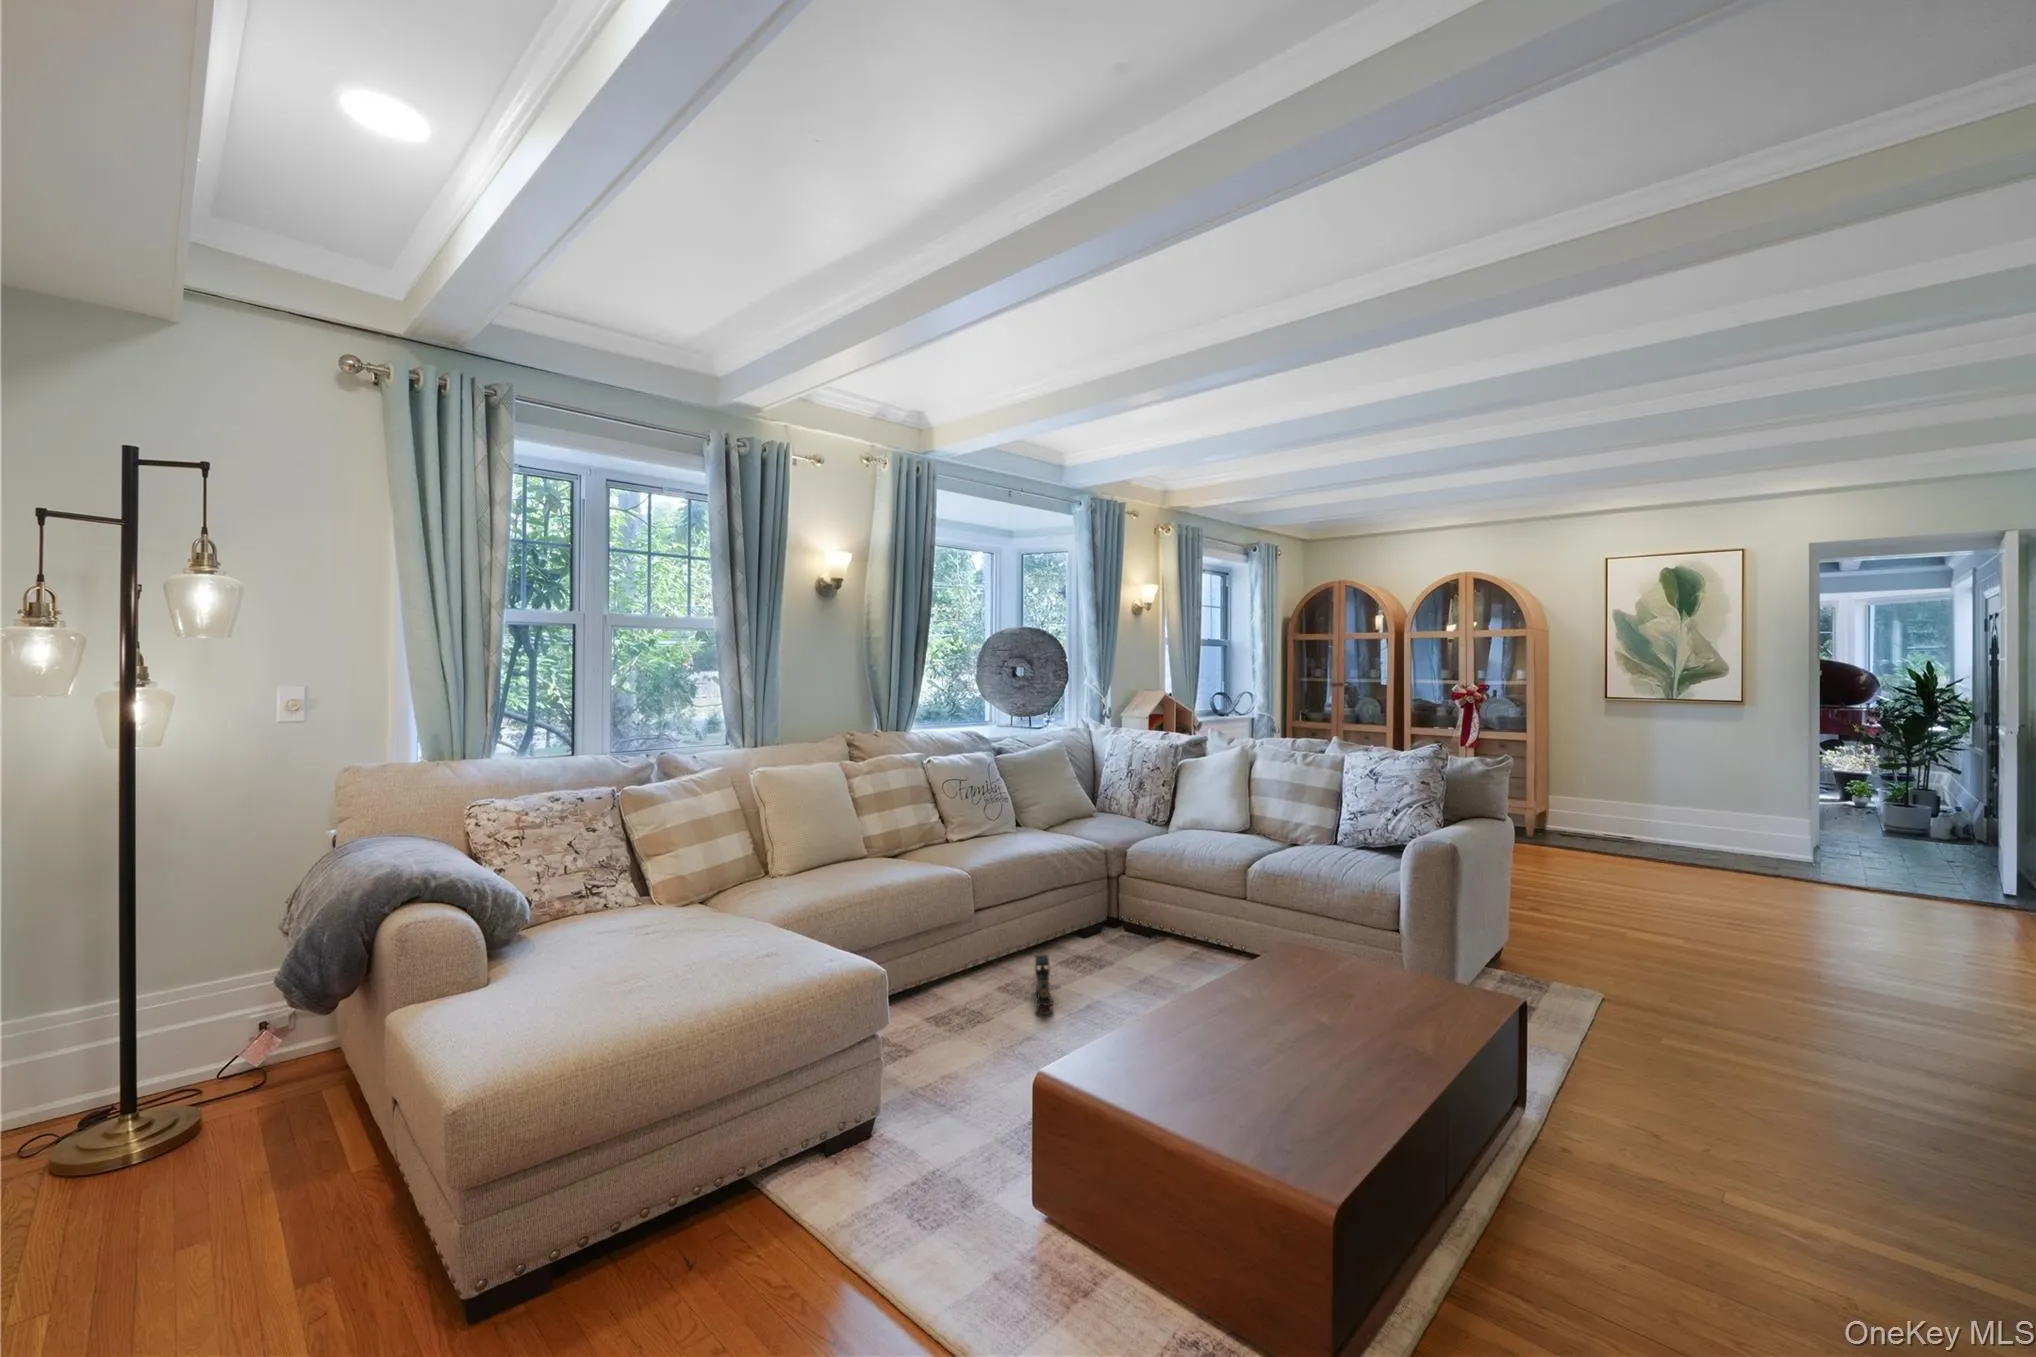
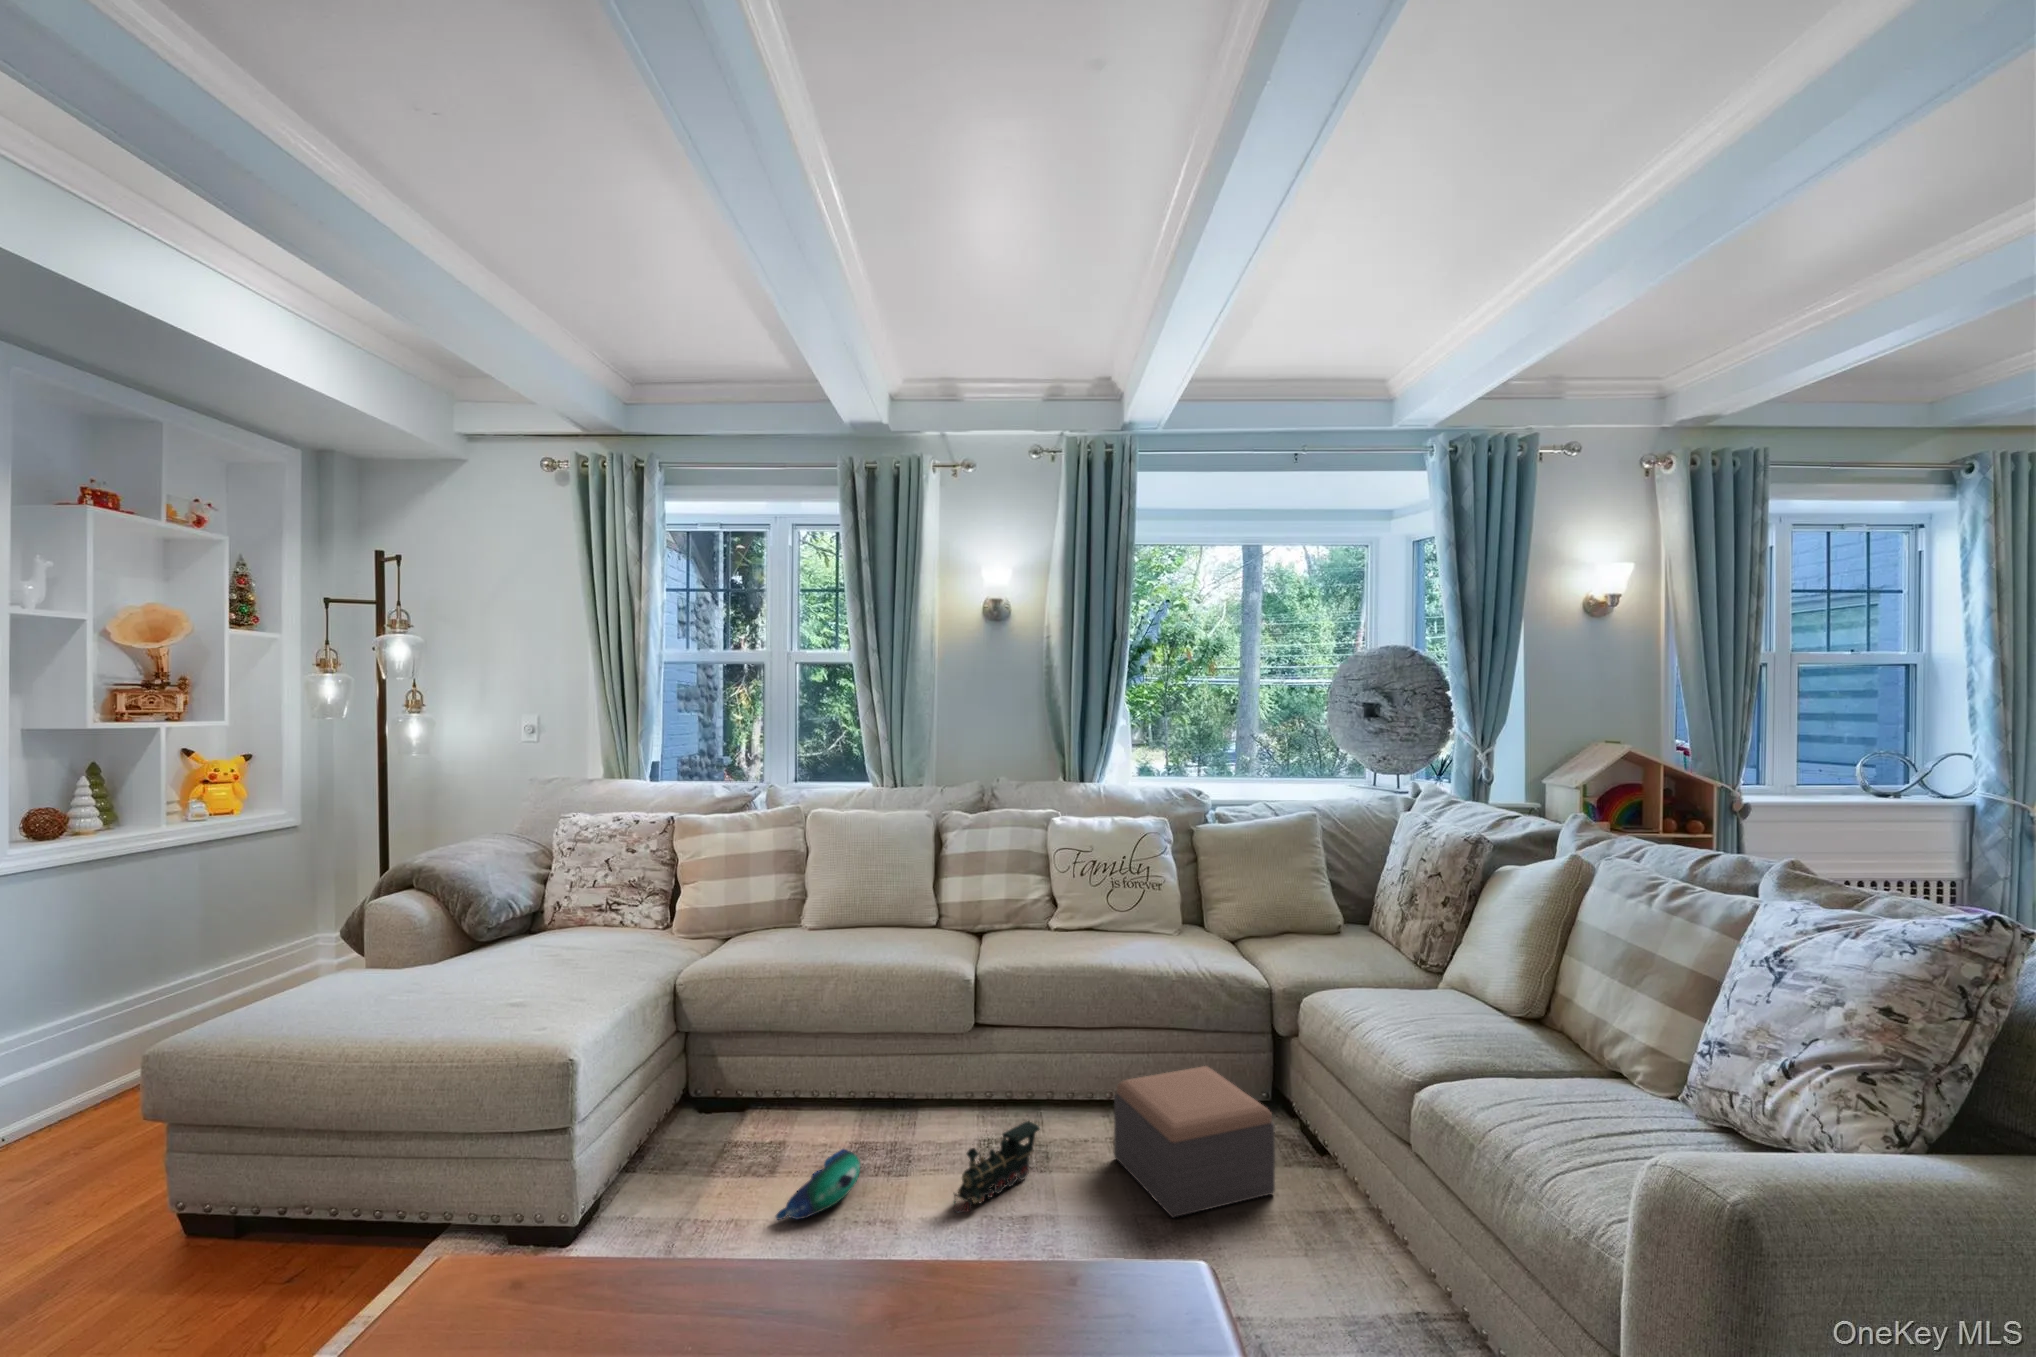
footstool: none [1071,899,1161,978] -> present [1114,1066,1275,1217]
plush toy: none [929,1004,989,1055] -> present [776,1149,860,1220]

